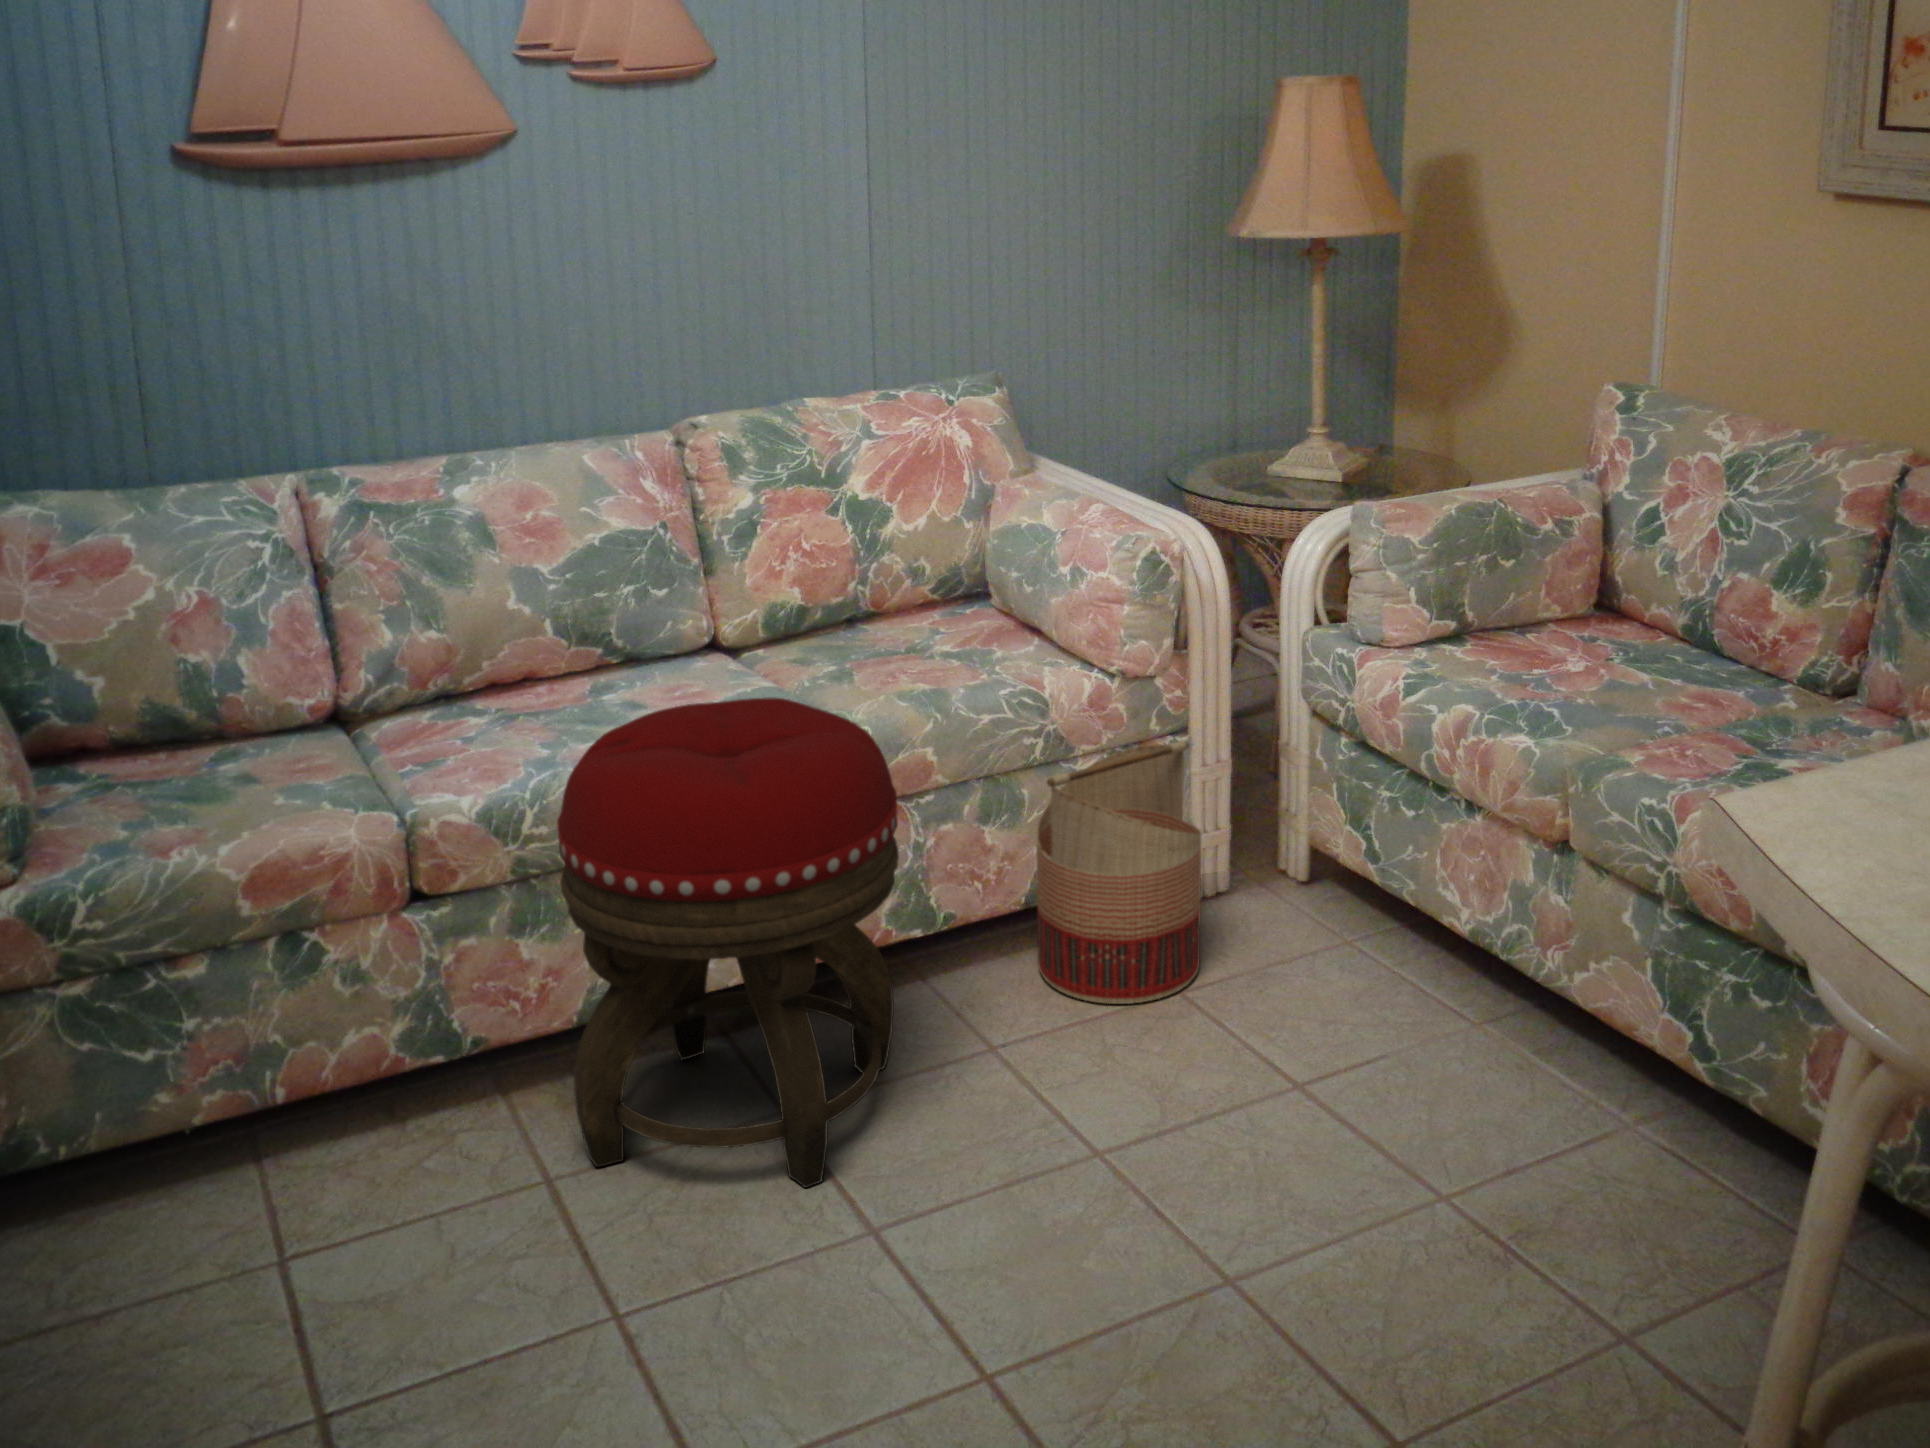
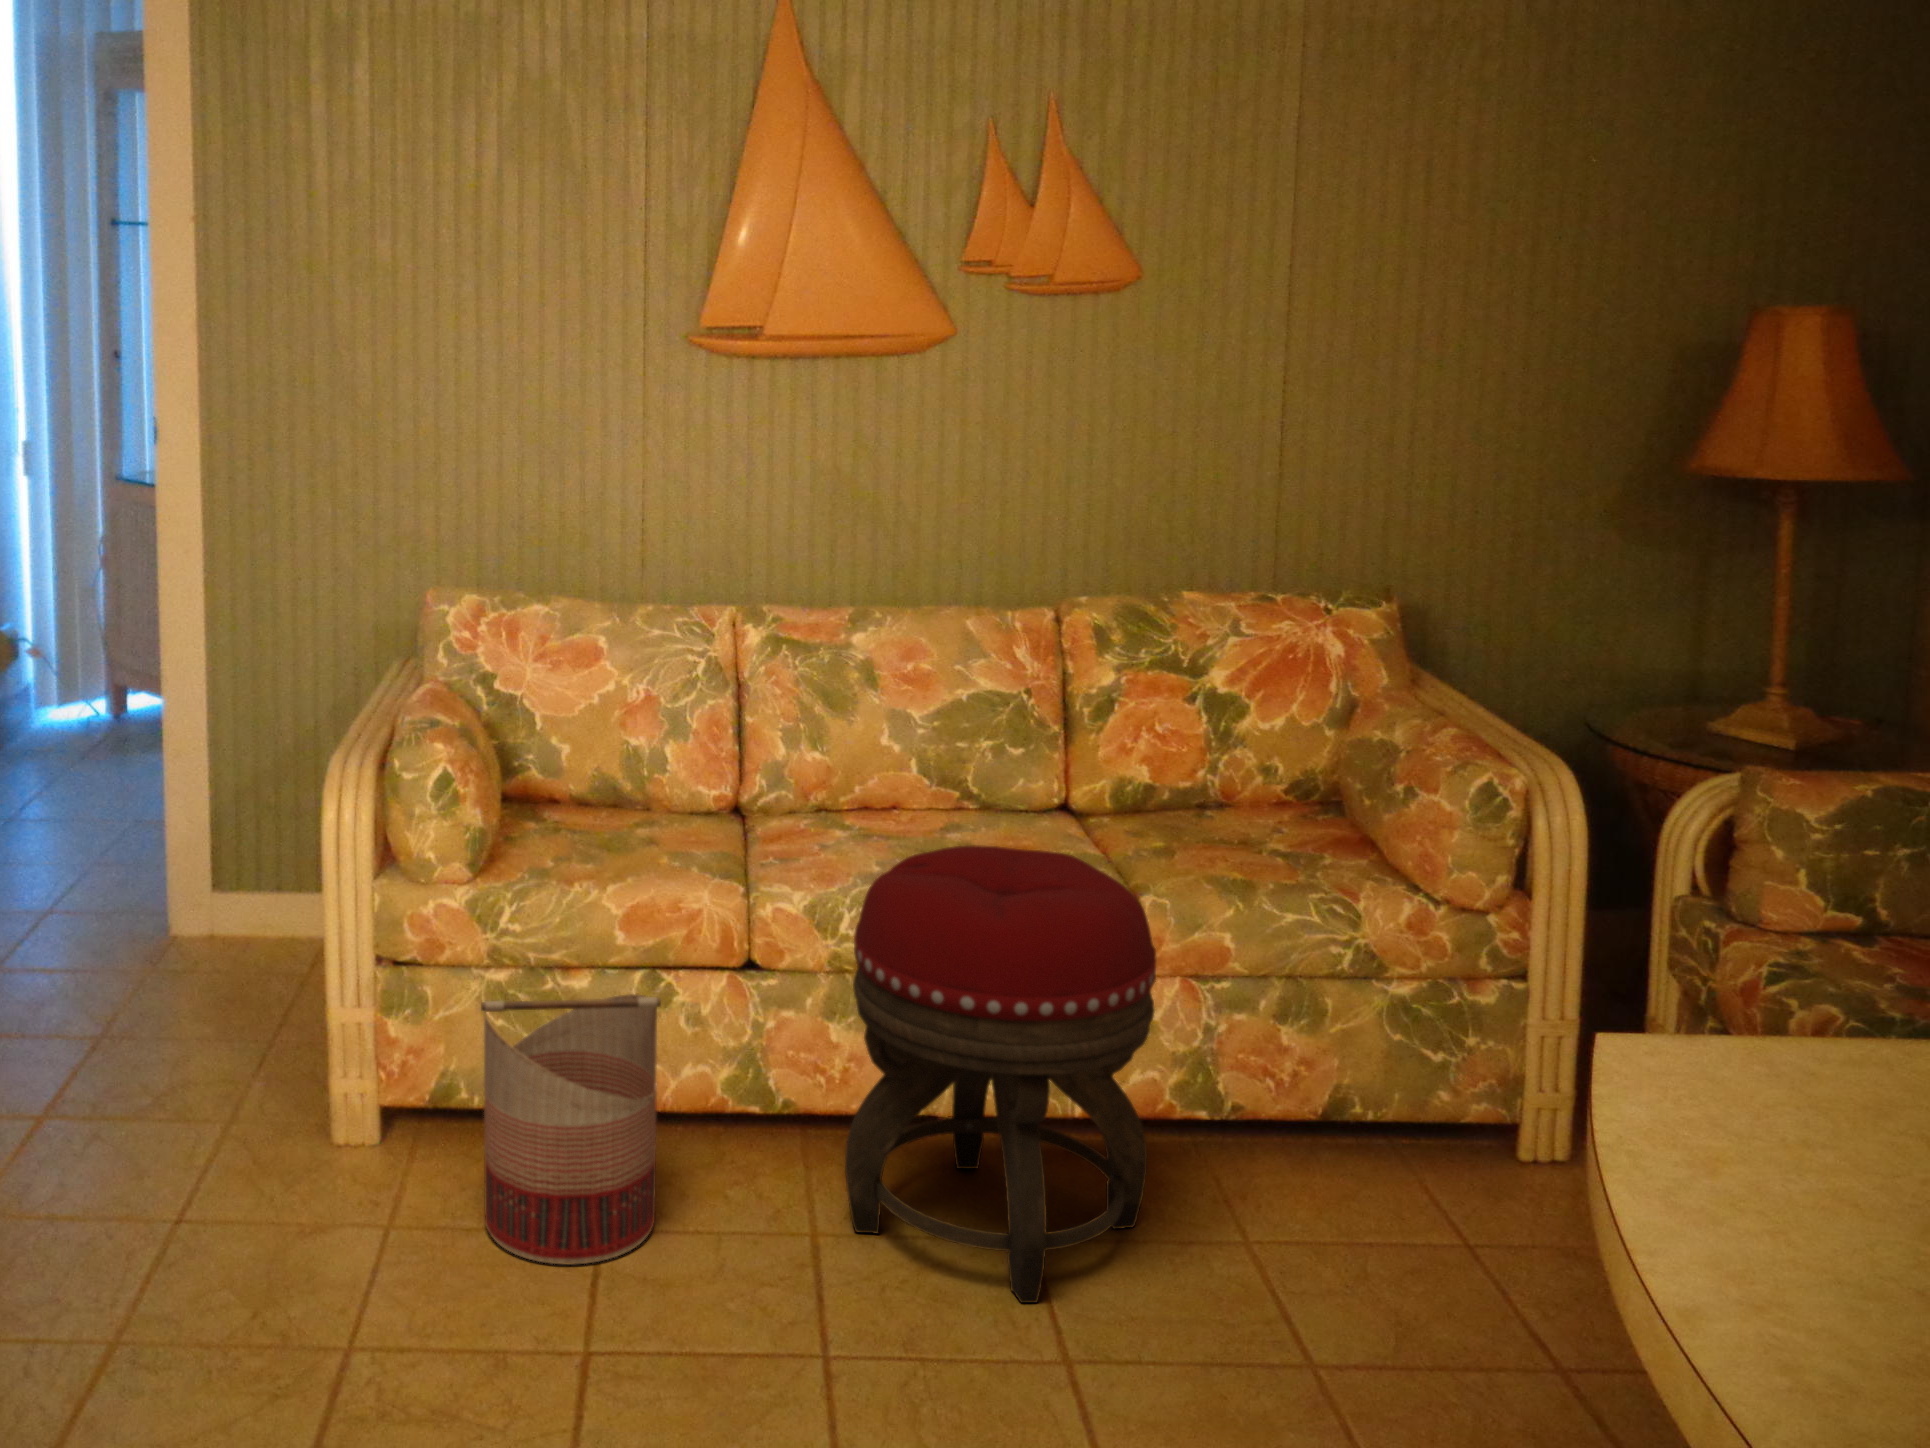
basket: present [1037,741,1201,1004] -> present [481,994,661,1264]

